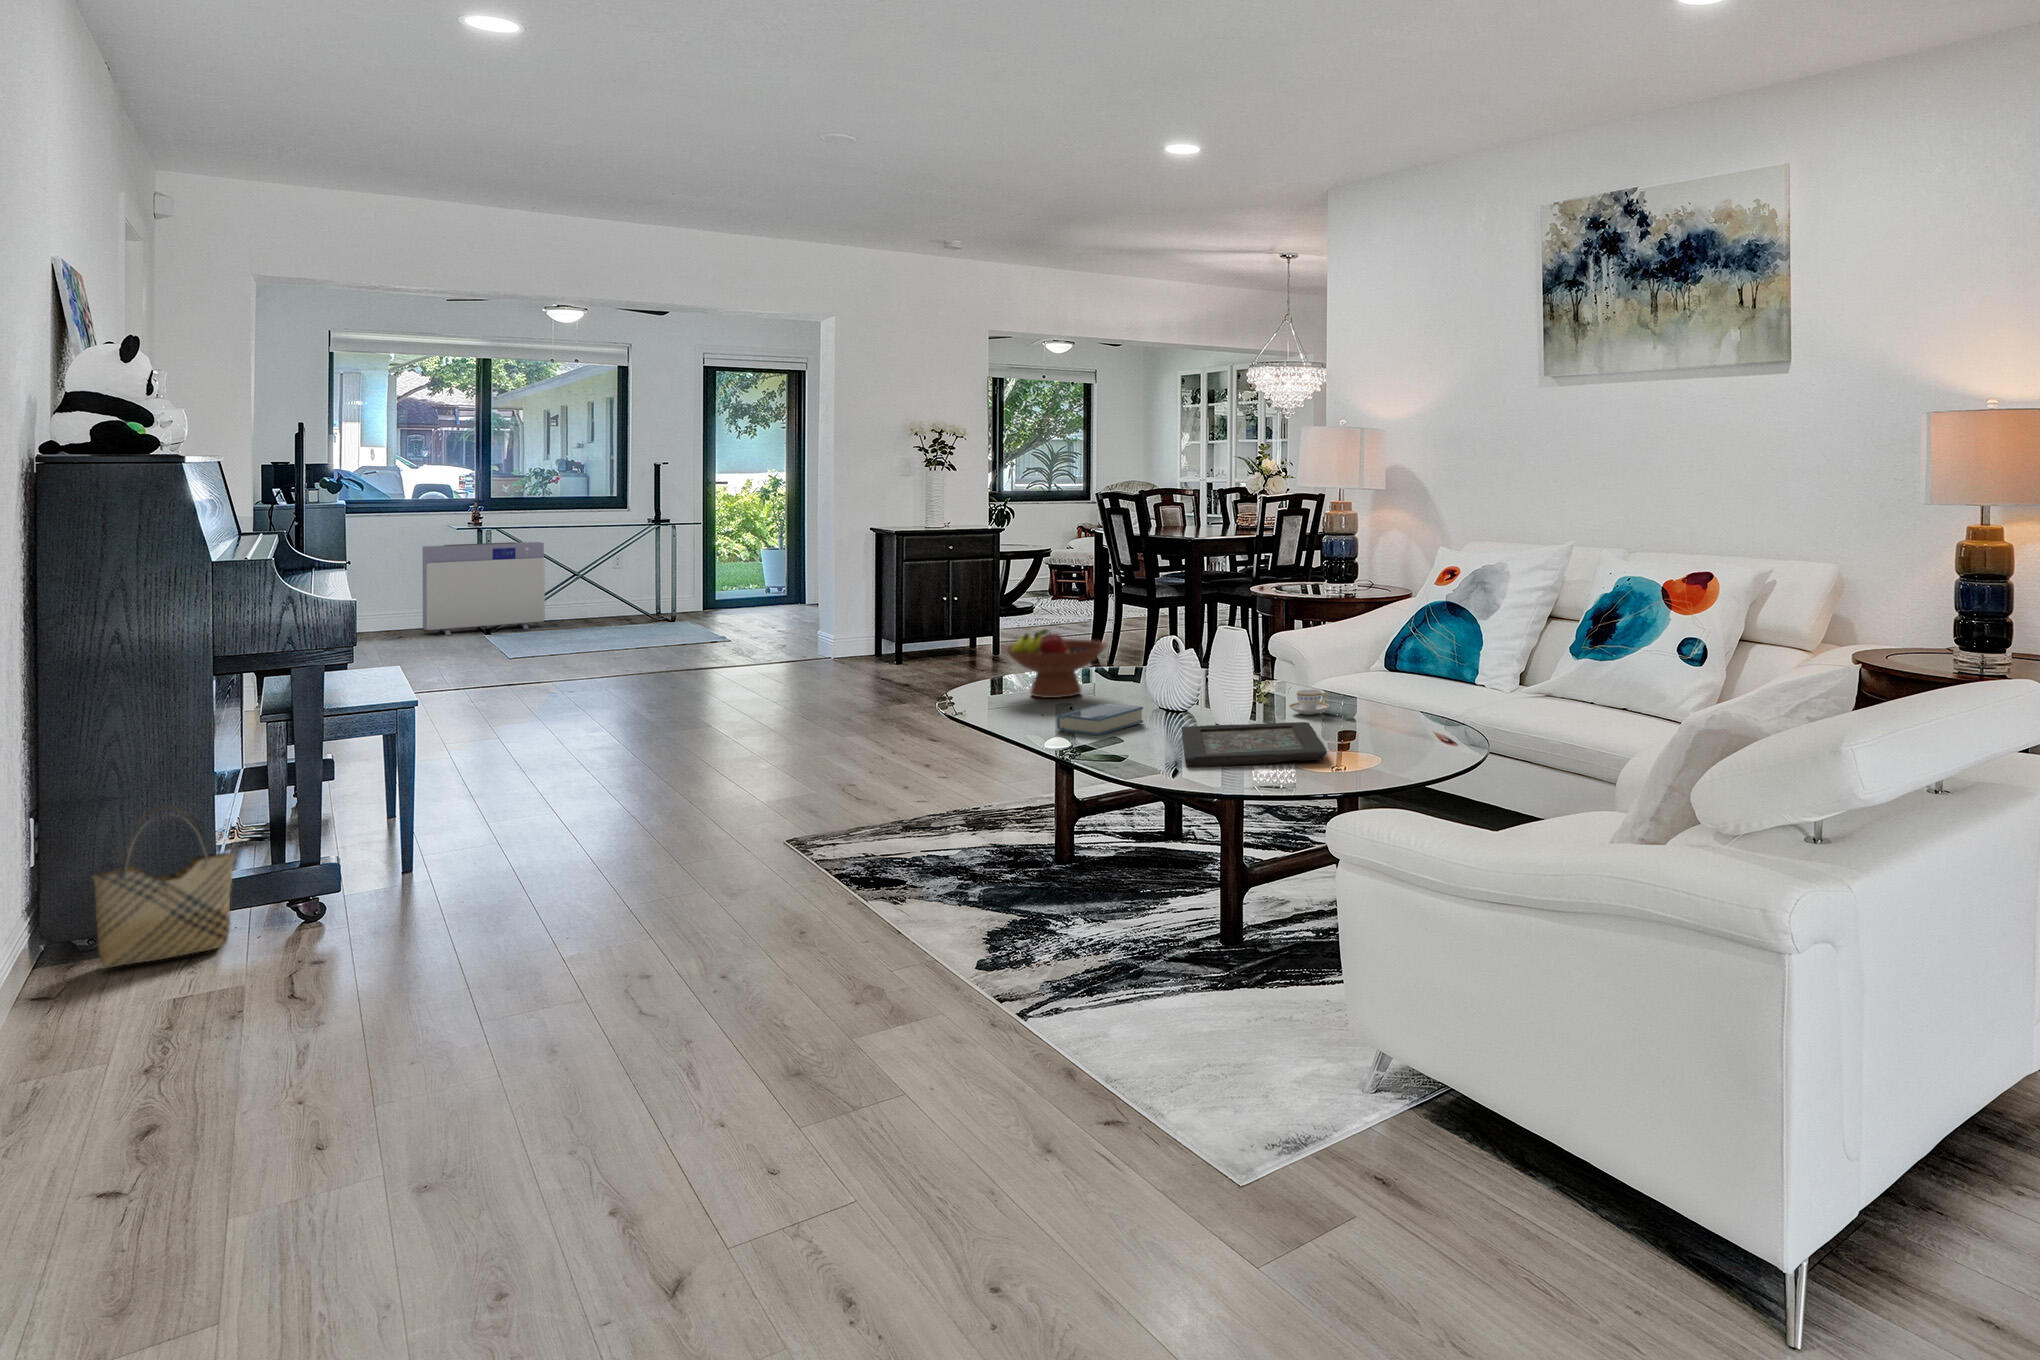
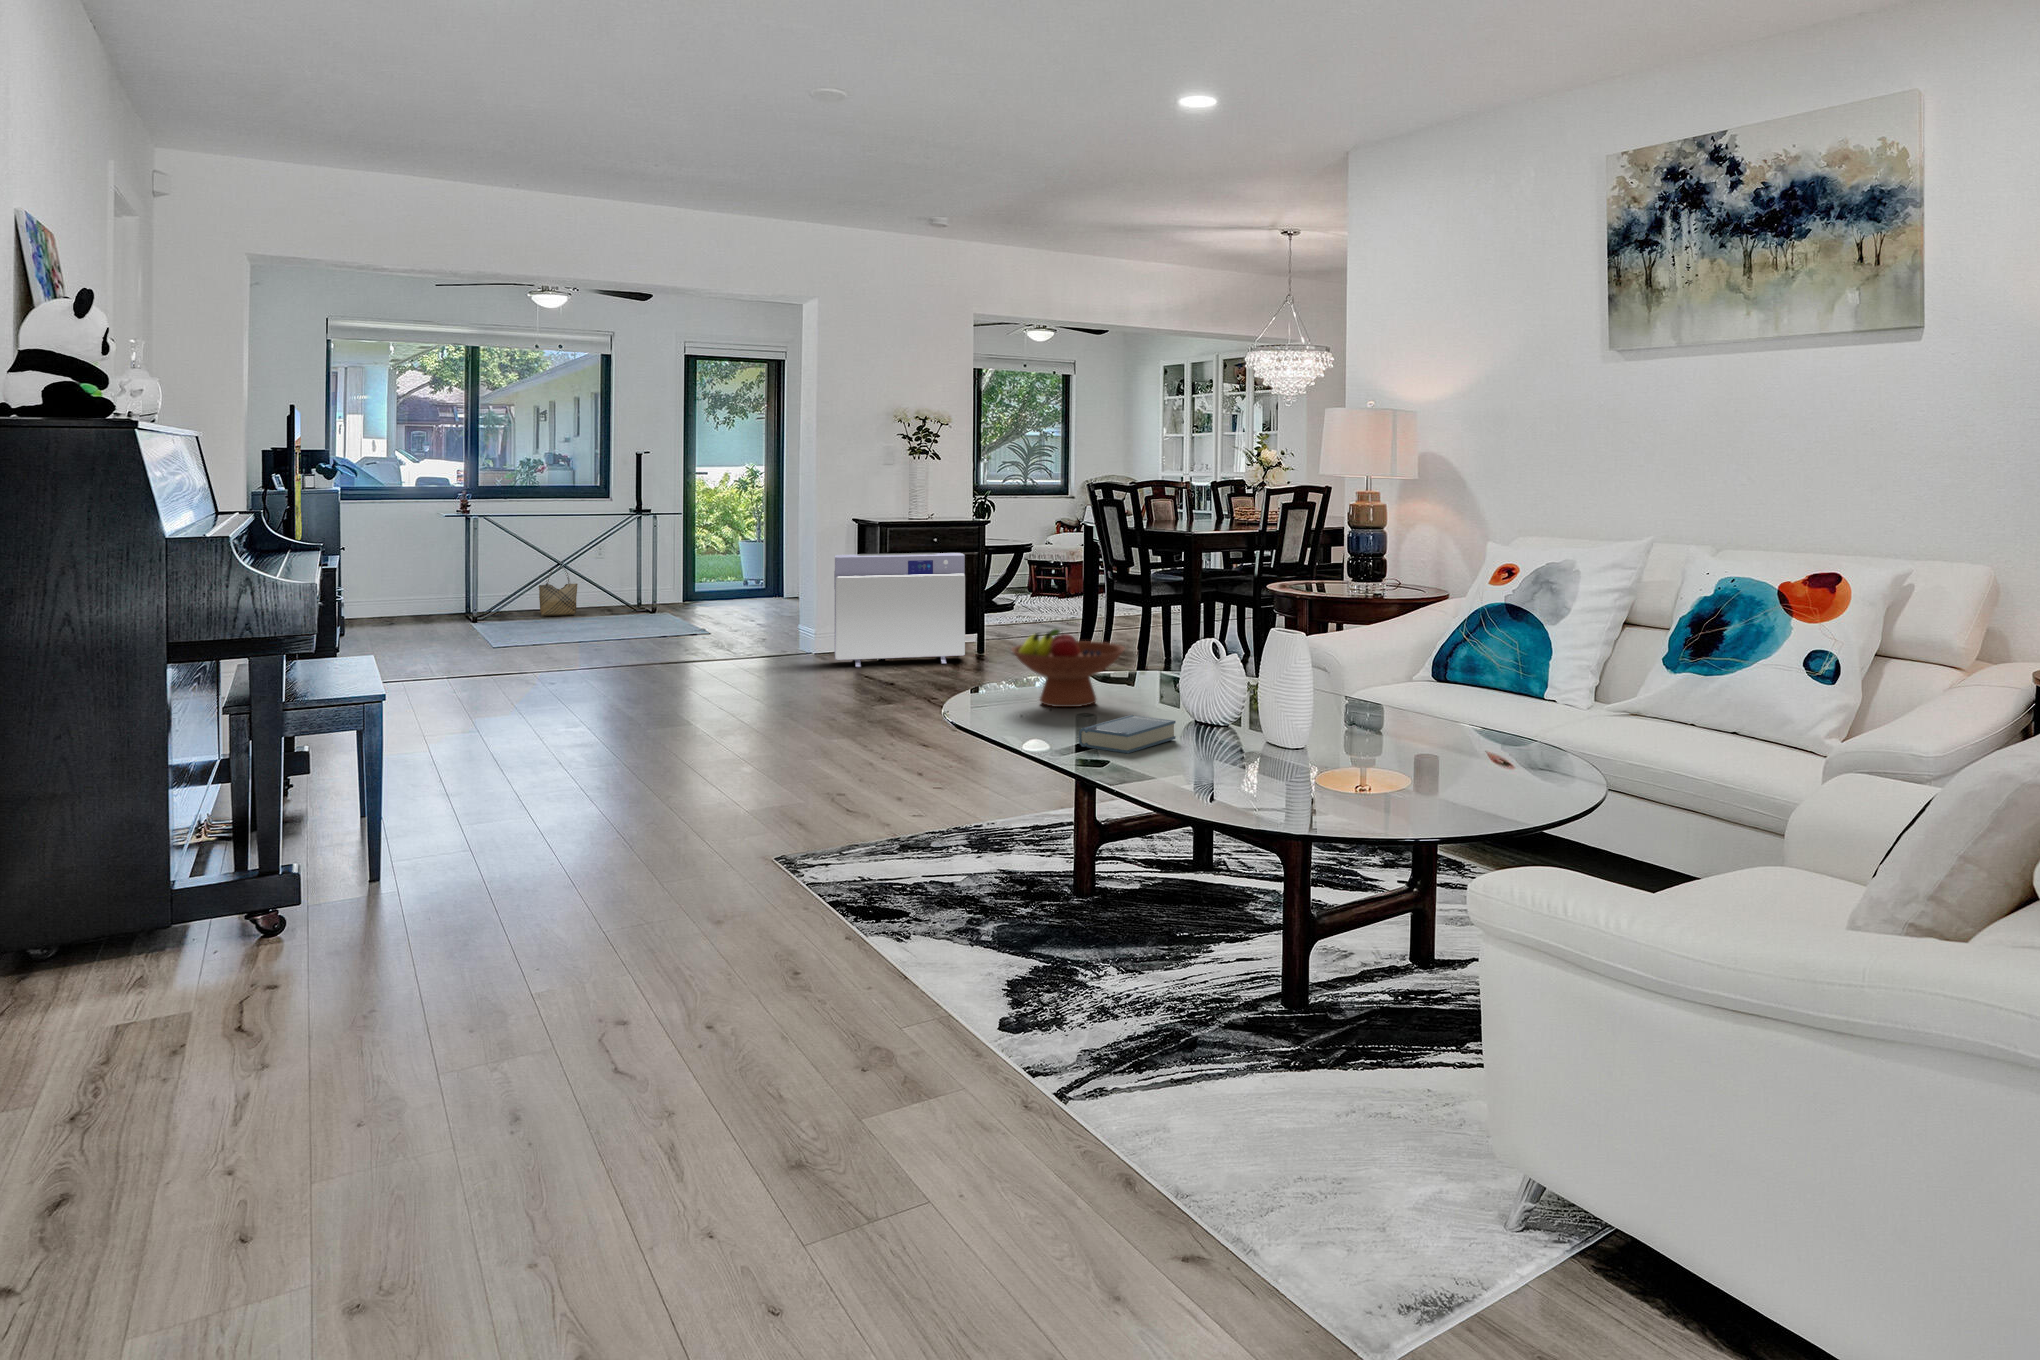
air purifier: present [422,542,545,635] -> present [834,553,965,667]
teacup: present [1289,690,1329,715] -> none [1341,705,1389,734]
decorative tray: present [1181,722,1327,767] -> none [1225,743,1409,797]
woven basket: present [92,807,234,968] -> present [539,567,578,616]

